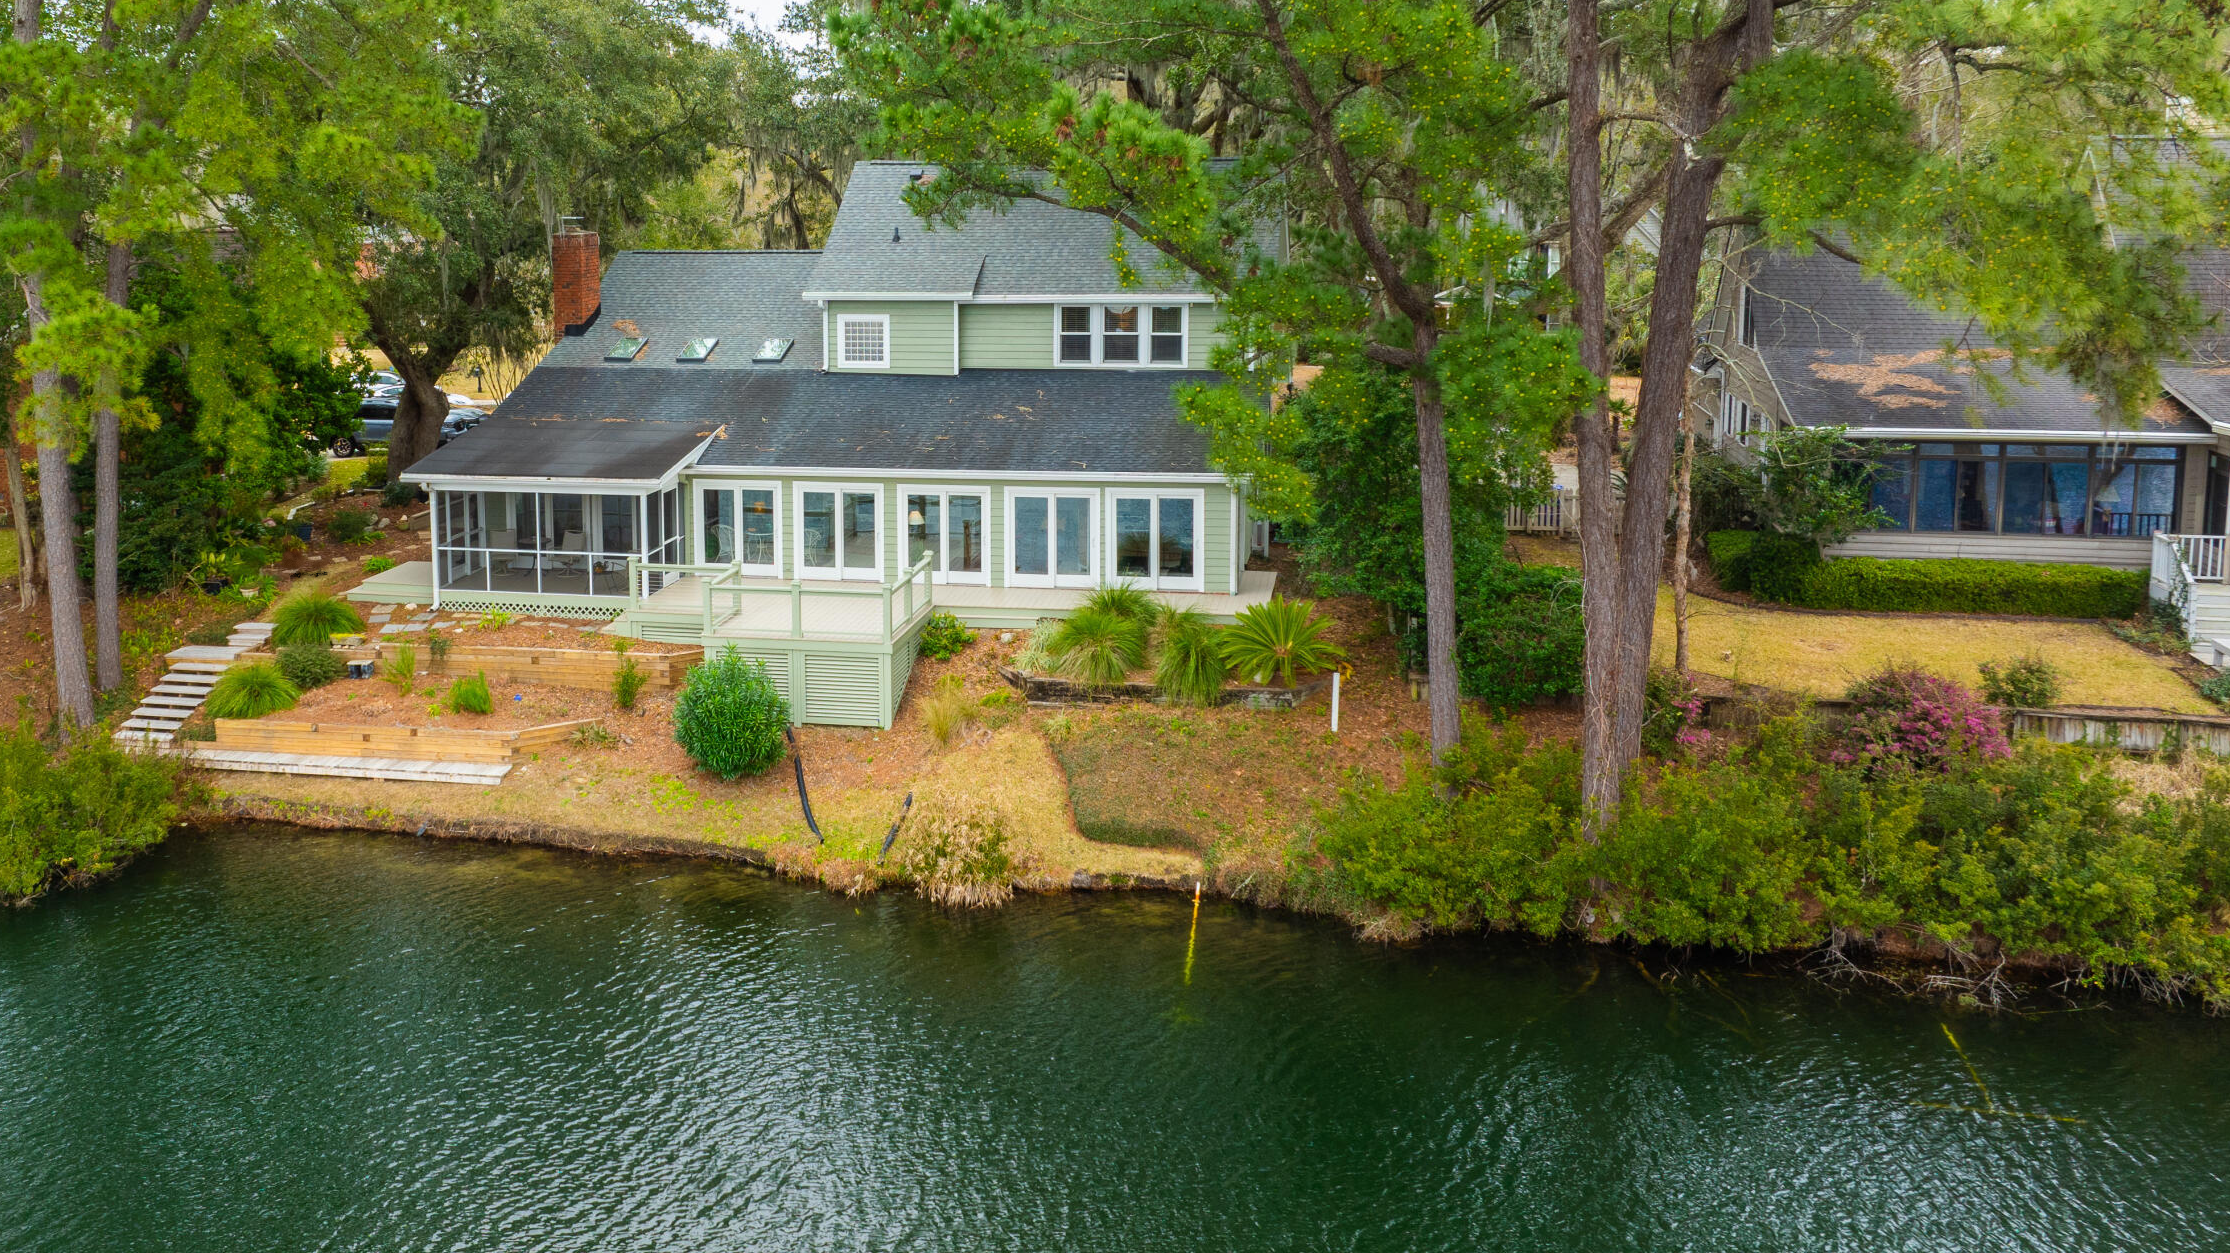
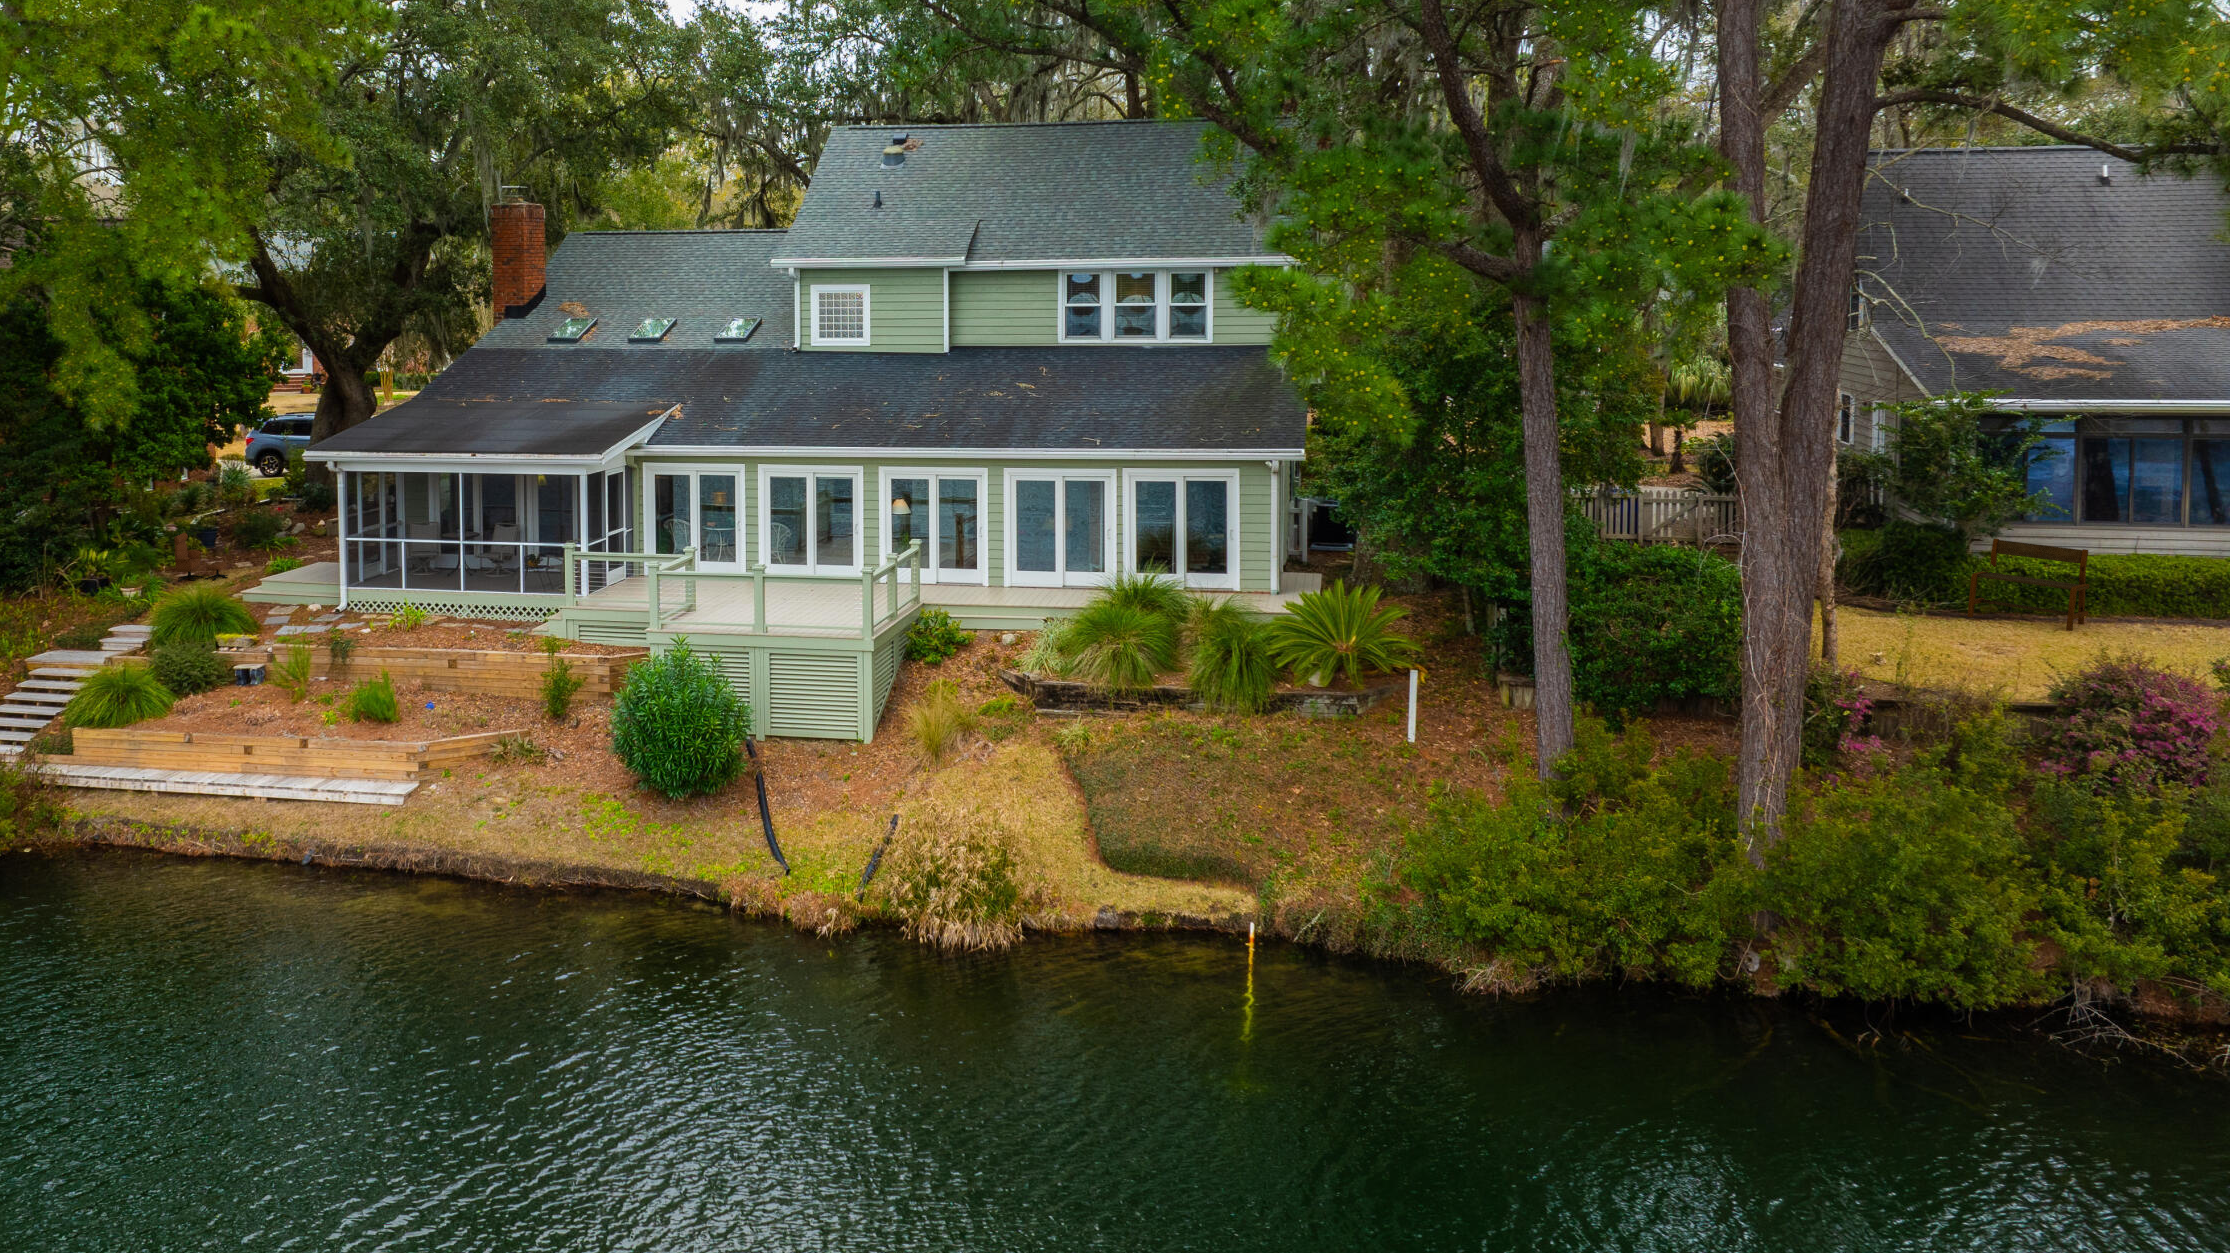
bench: none [1803,552,1902,634] -> present [1967,539,2089,631]

